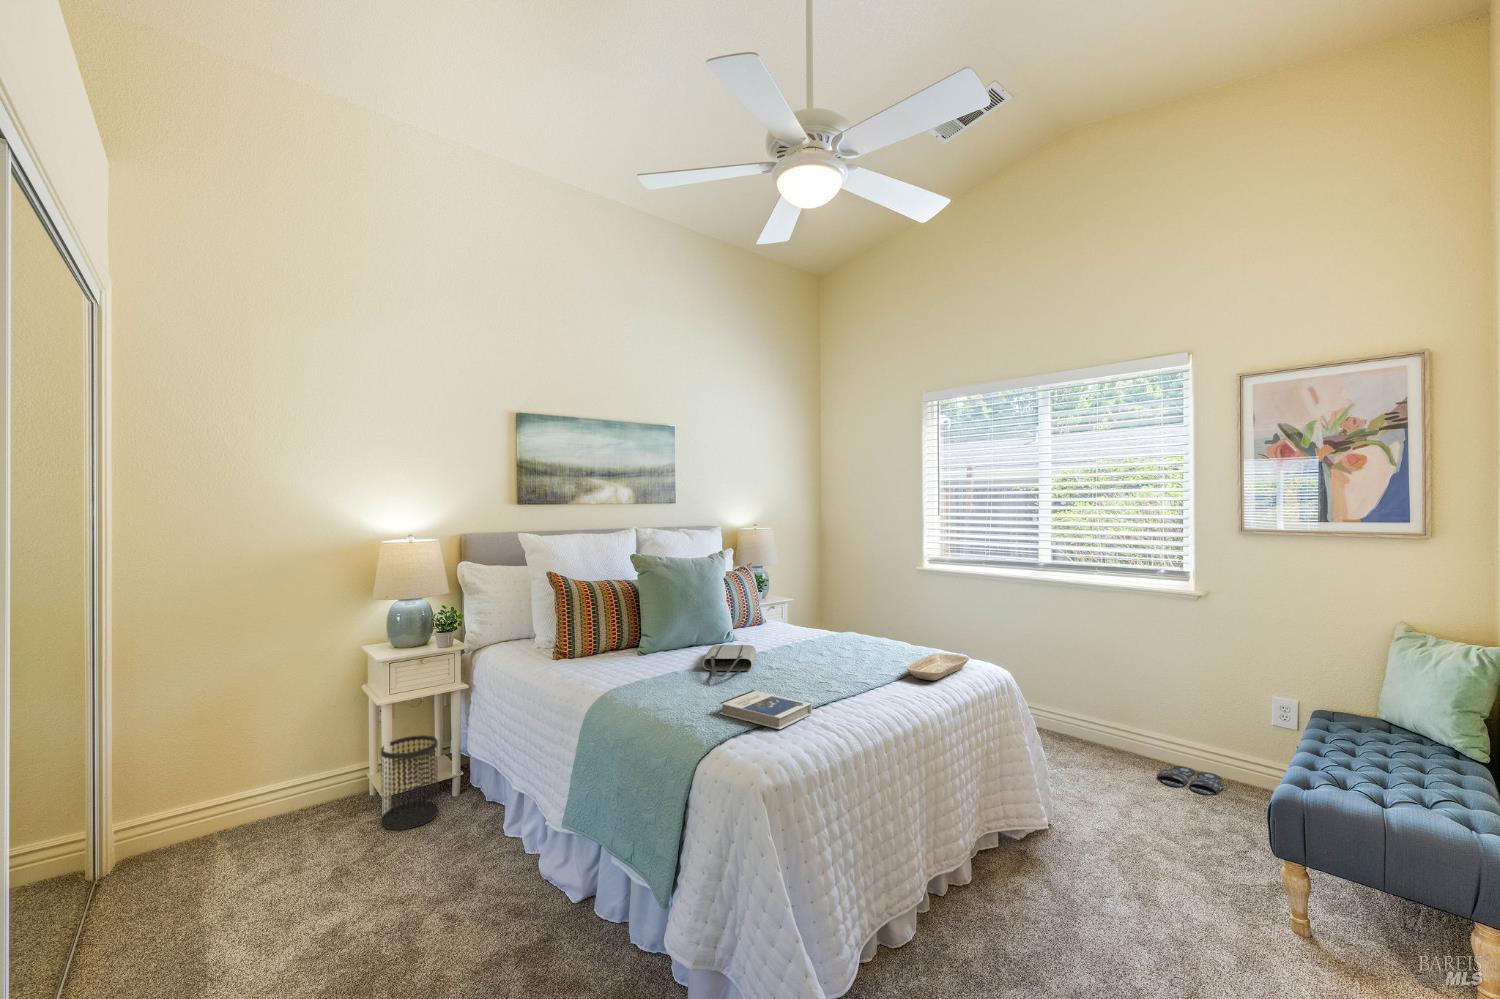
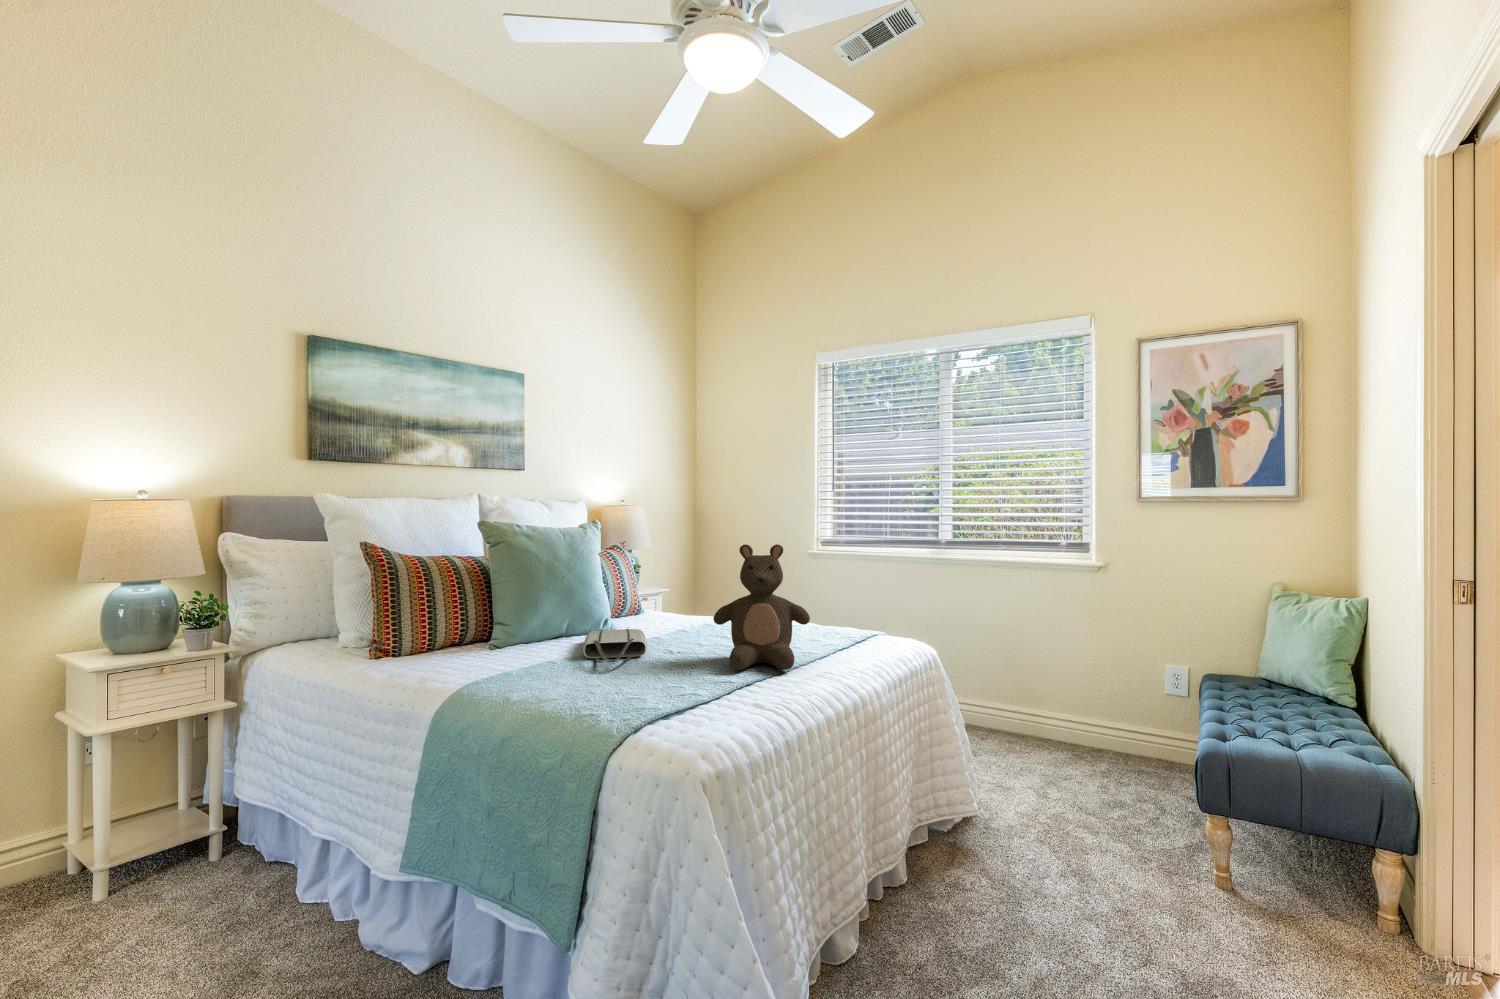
stuffed bear: none [806,582,887,692] -> present [713,544,810,670]
tray: present [906,654,969,680] -> none [829,629,892,656]
hardback book: present [719,690,812,729] -> none [623,673,737,713]
wastebasket: present [381,735,438,830] -> none [100,774,193,910]
slippers: present [1158,766,1224,795] -> none [1060,745,1123,770]

